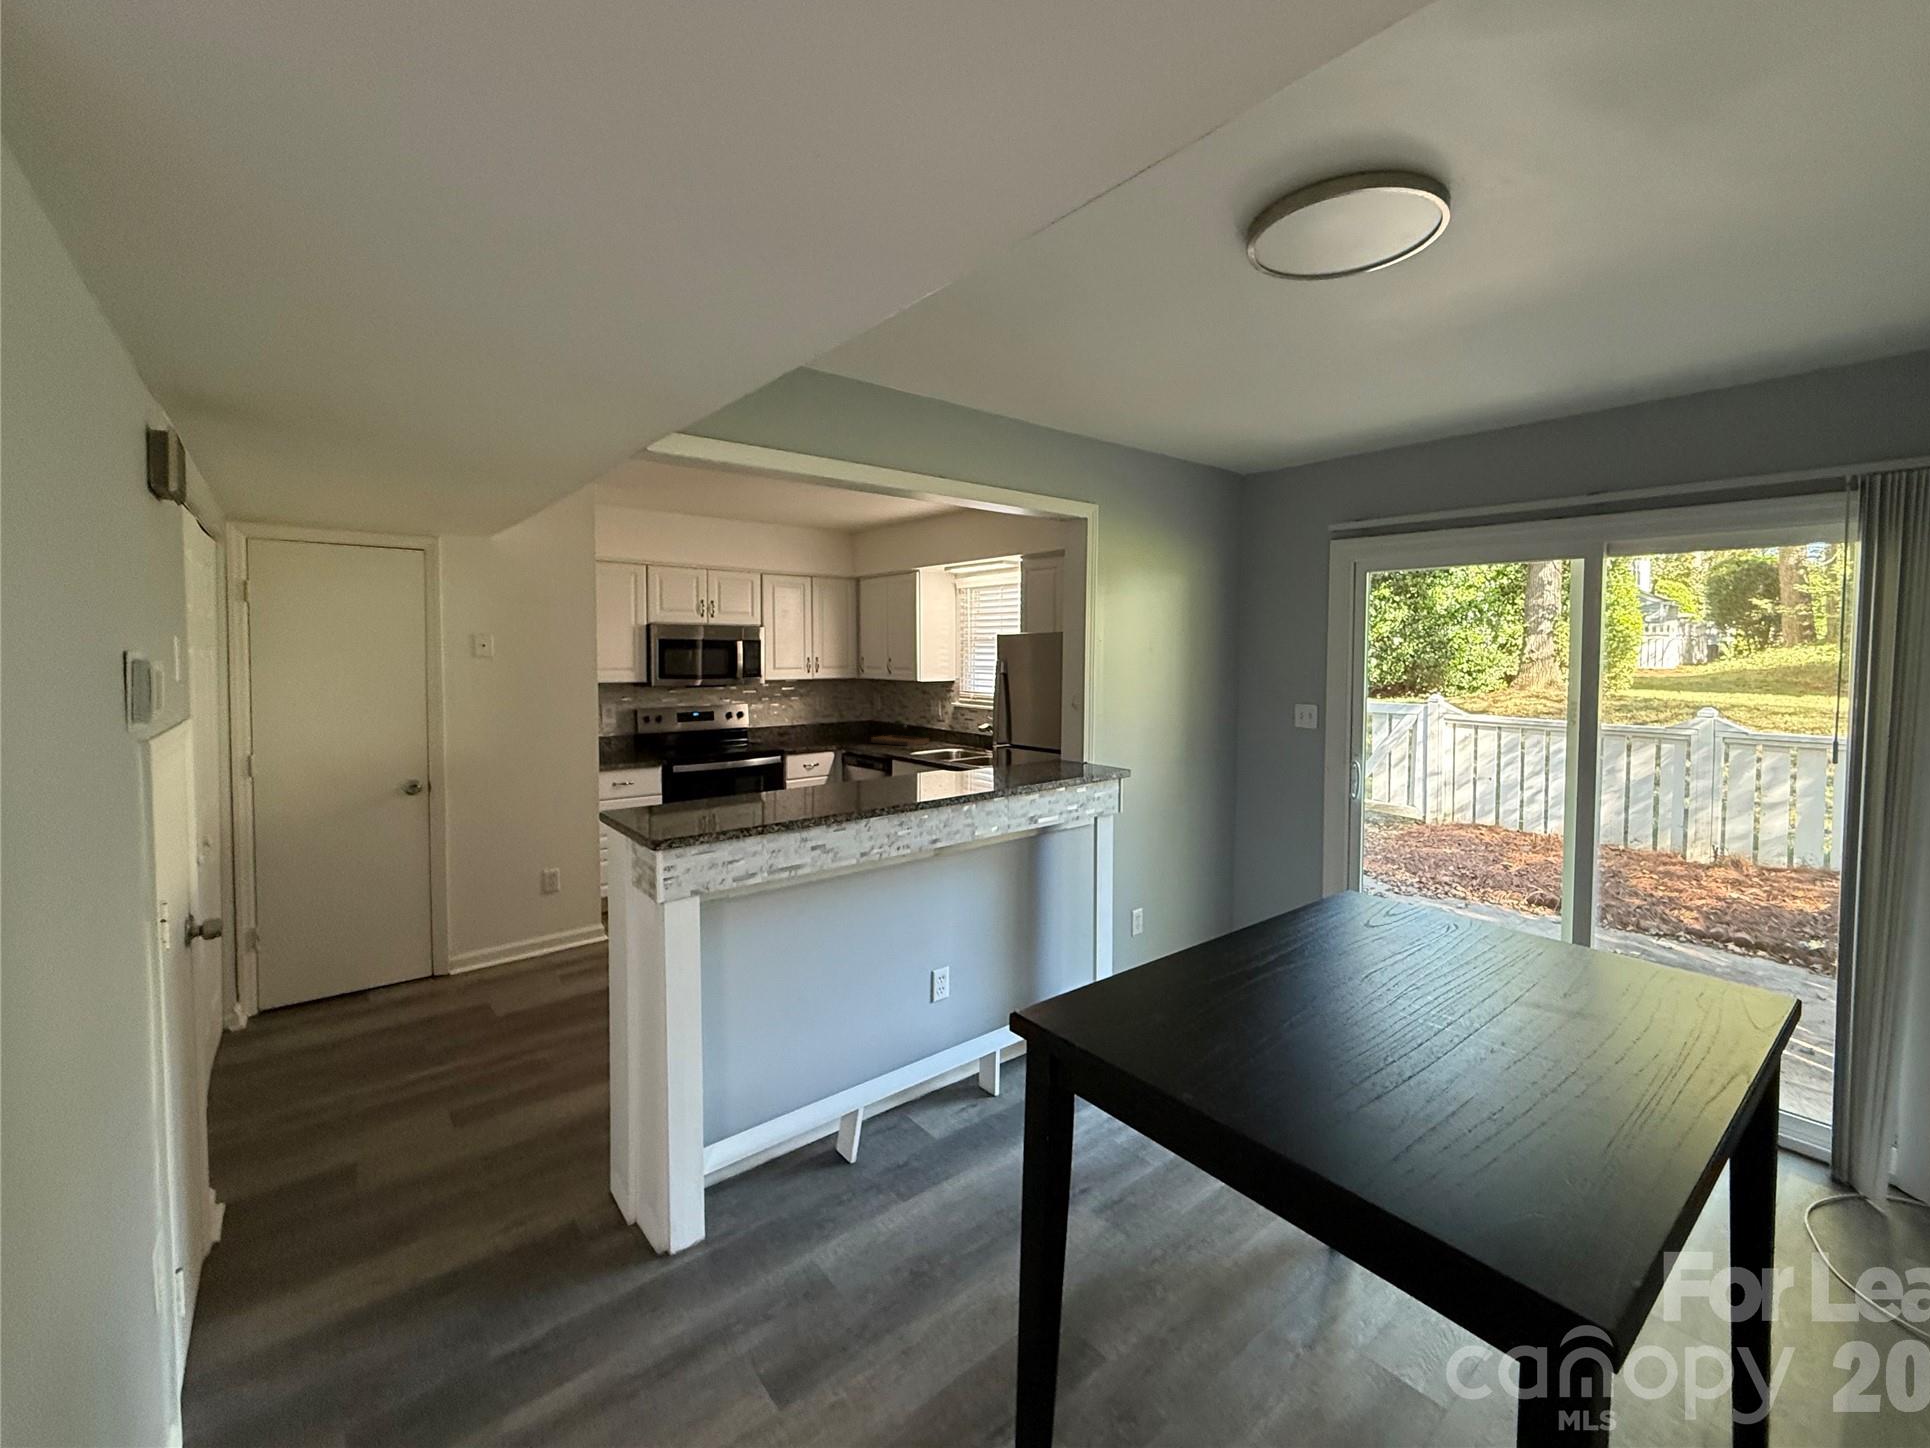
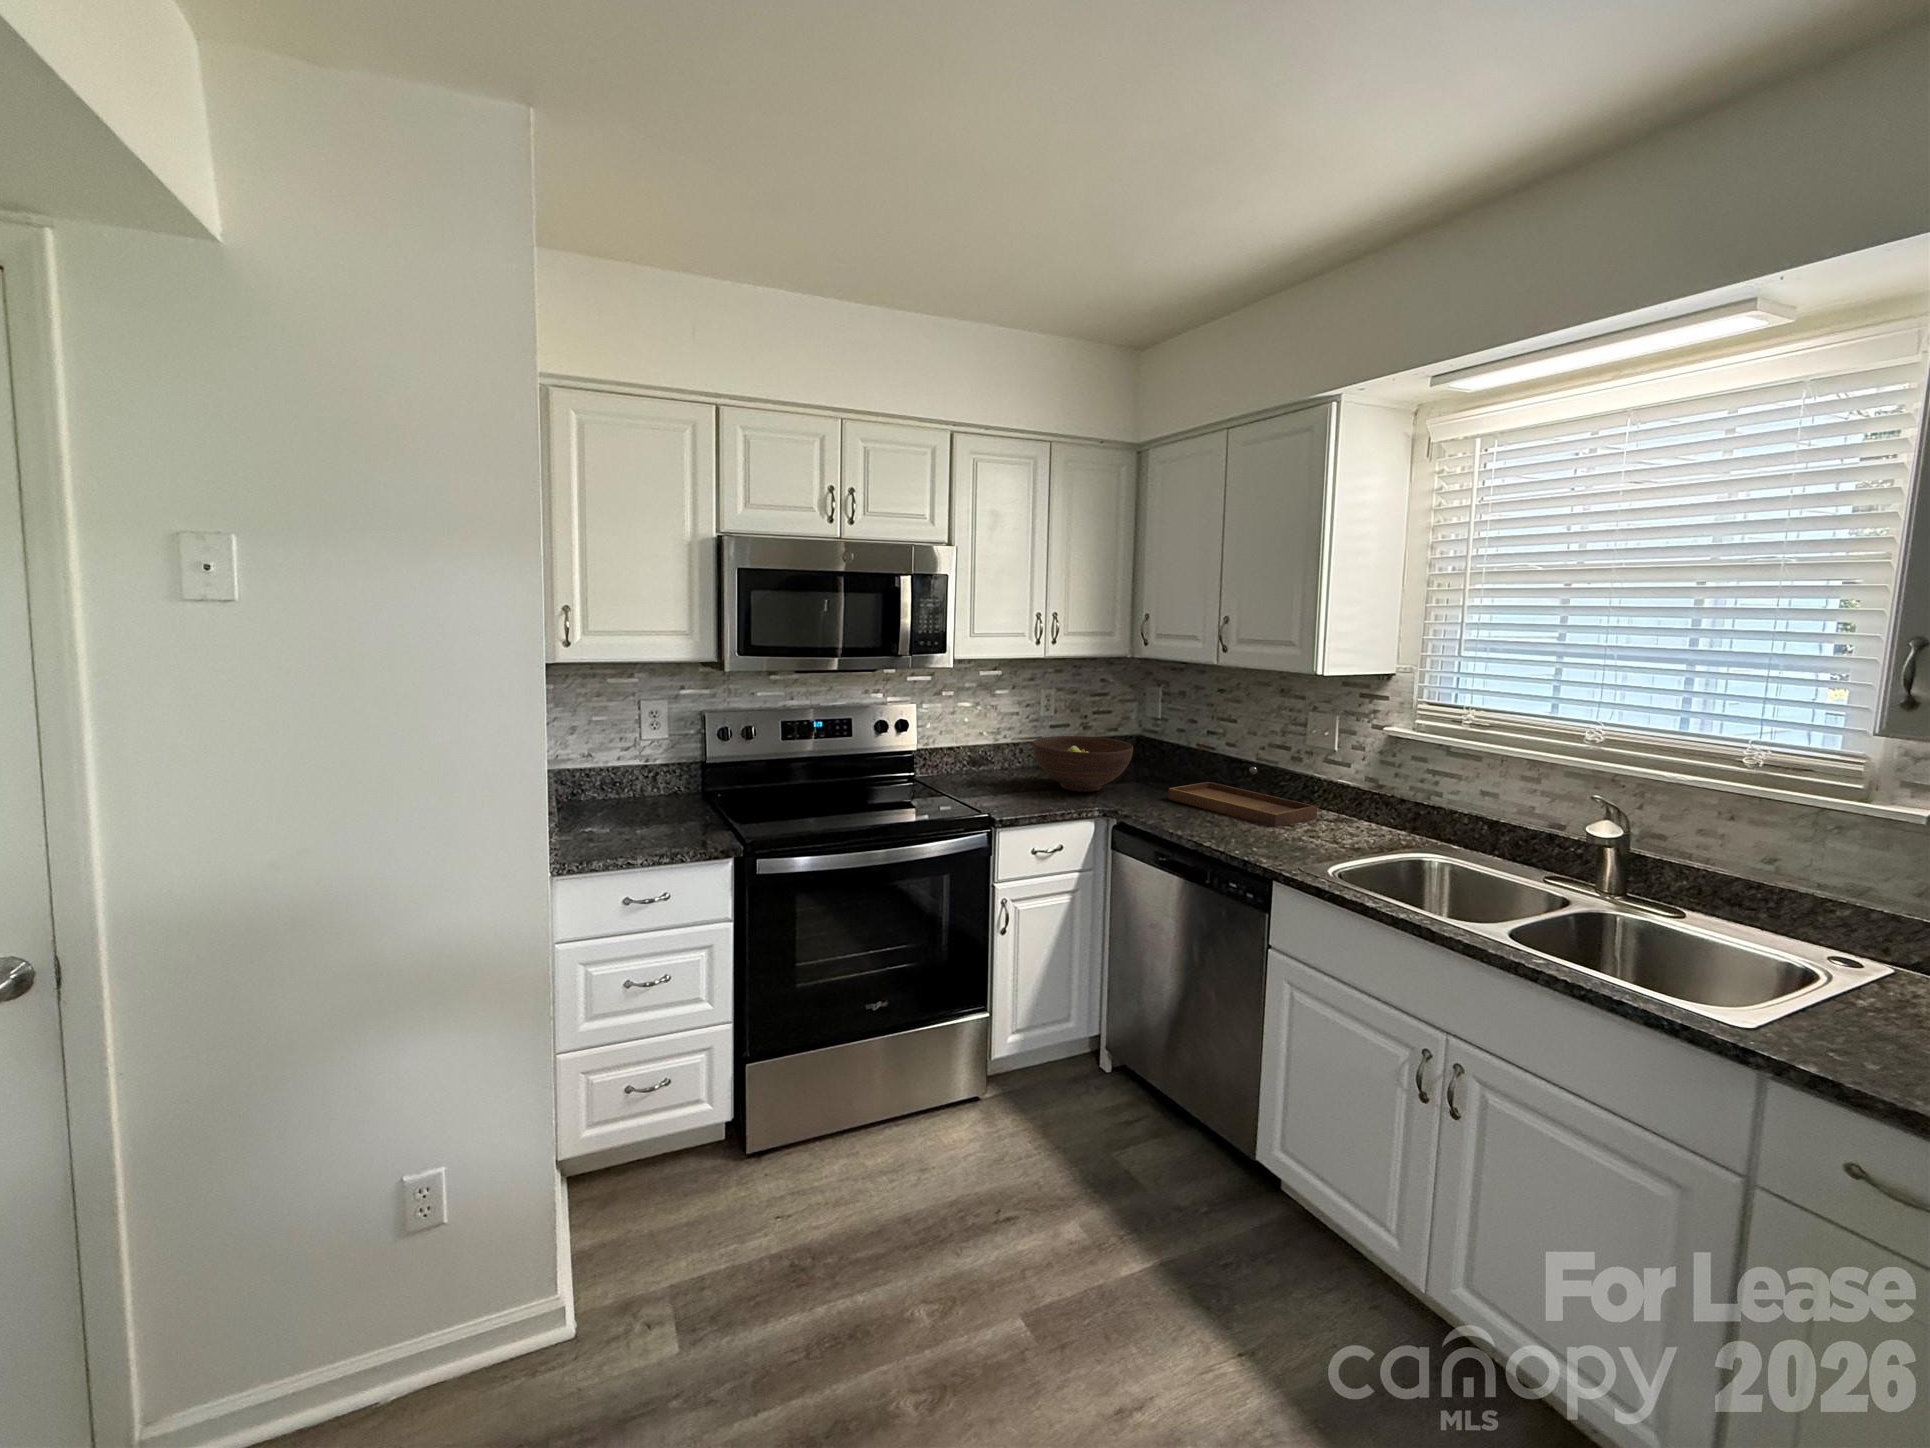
fruit bowl: none [808,719,856,743] -> present [1033,736,1133,792]

